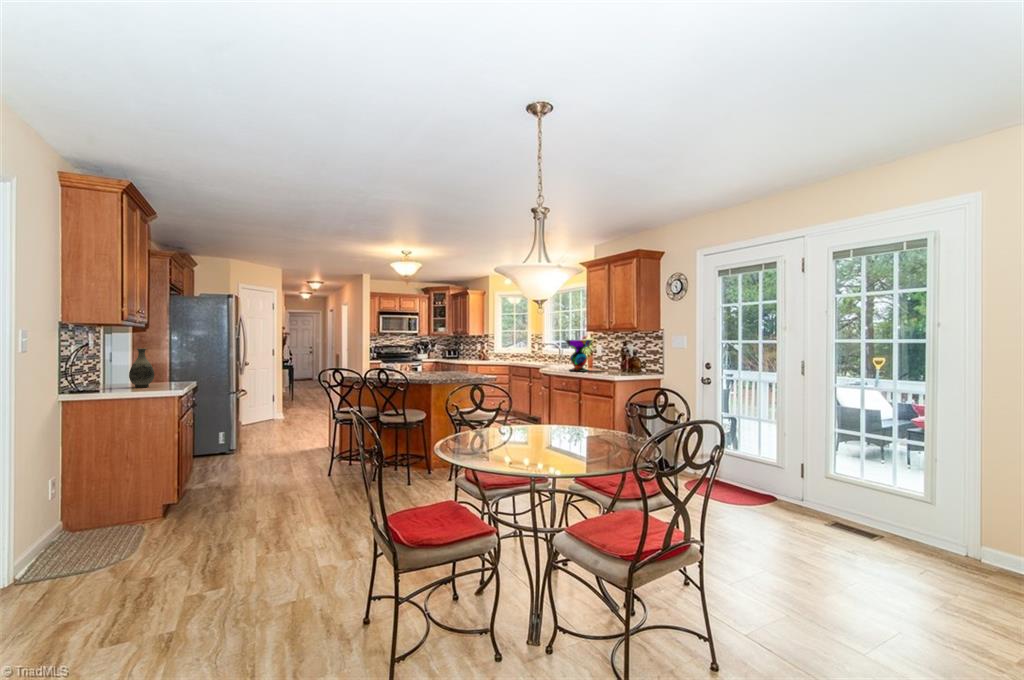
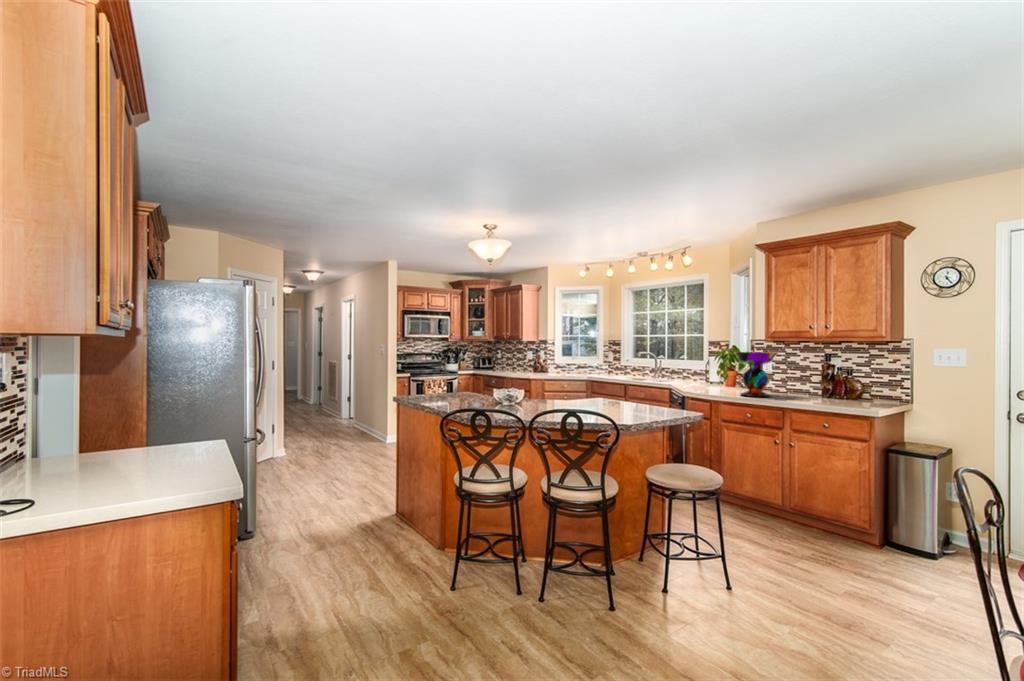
vase: present [129,348,154,388] -> none [72,388,130,477]

